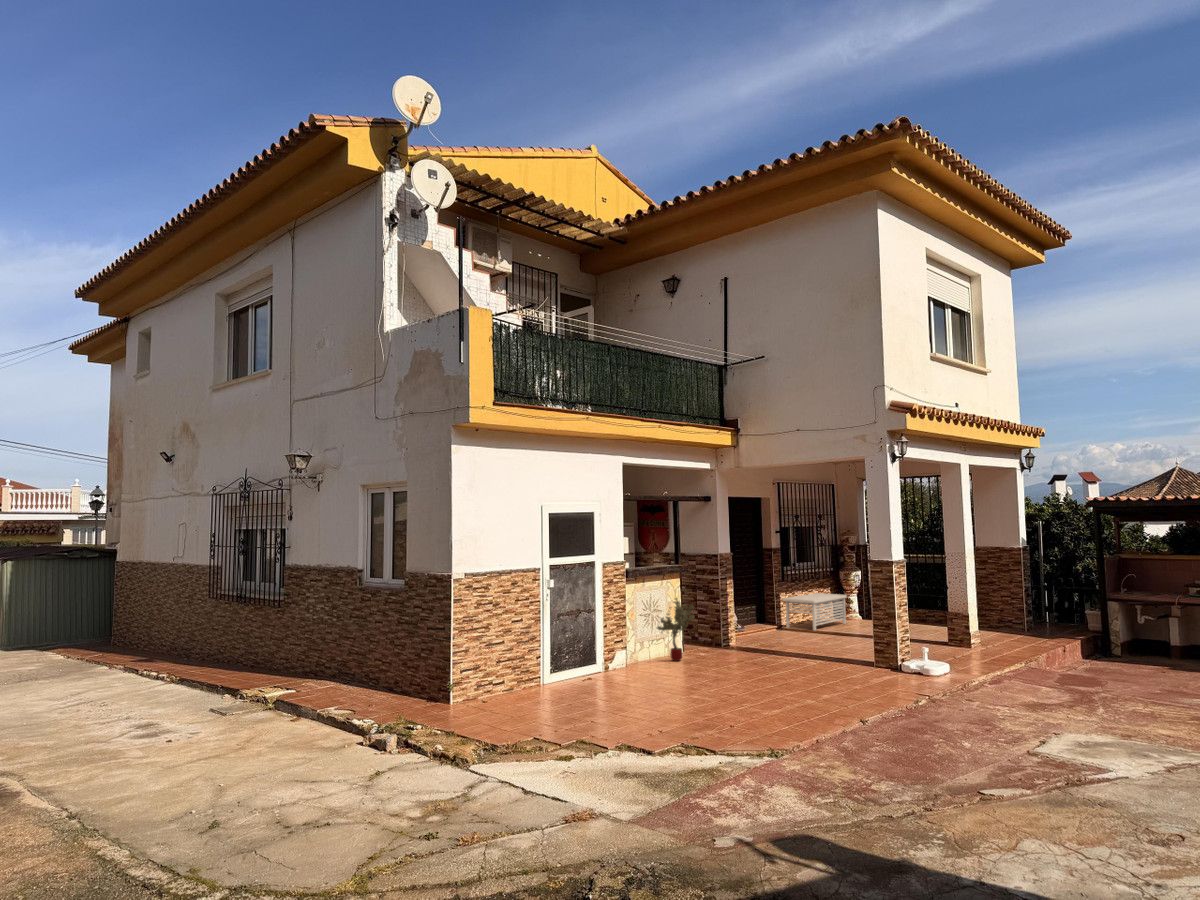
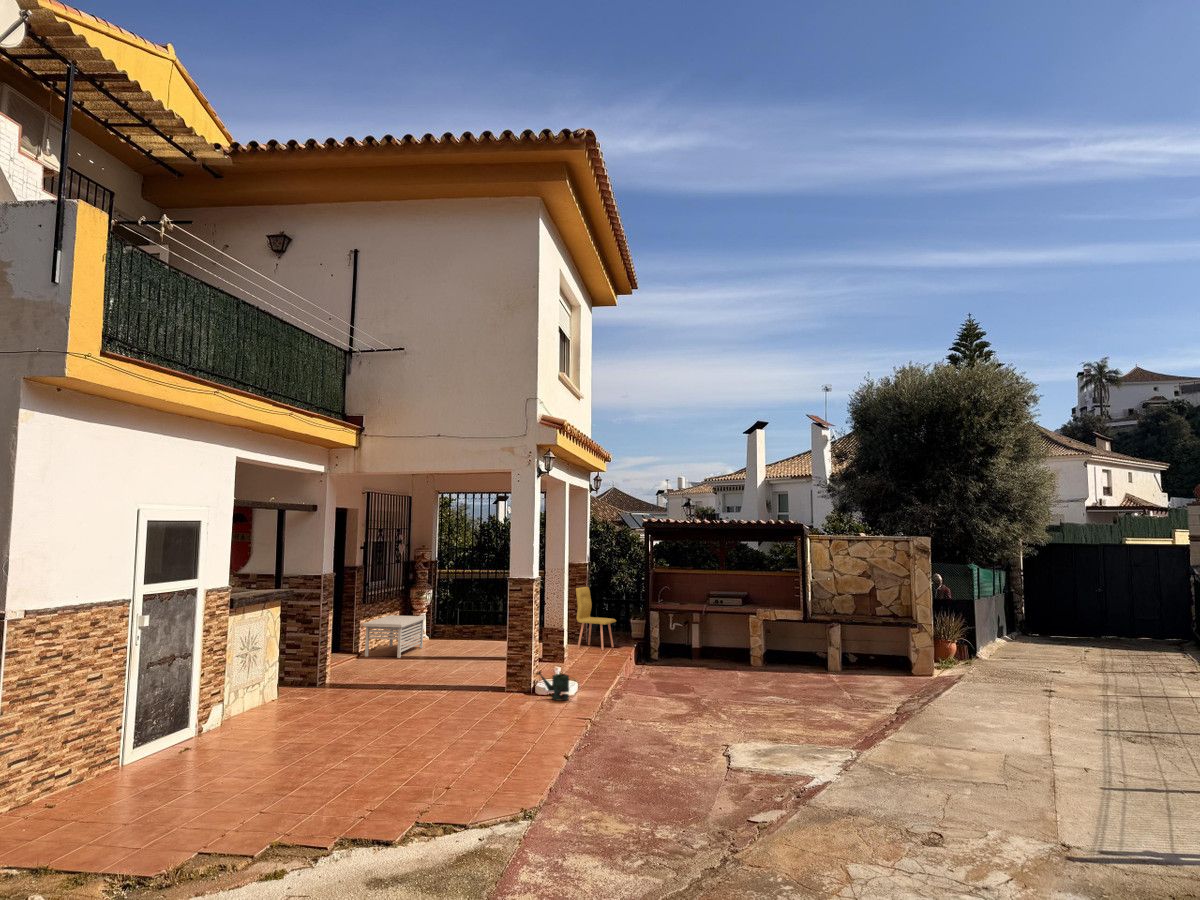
chair: none [1002,571,1054,638] -> present [576,587,616,651]
potted tree: present [657,598,694,661] -> none [255,629,305,711]
watering can: none [900,647,939,677] -> present [537,671,569,701]

